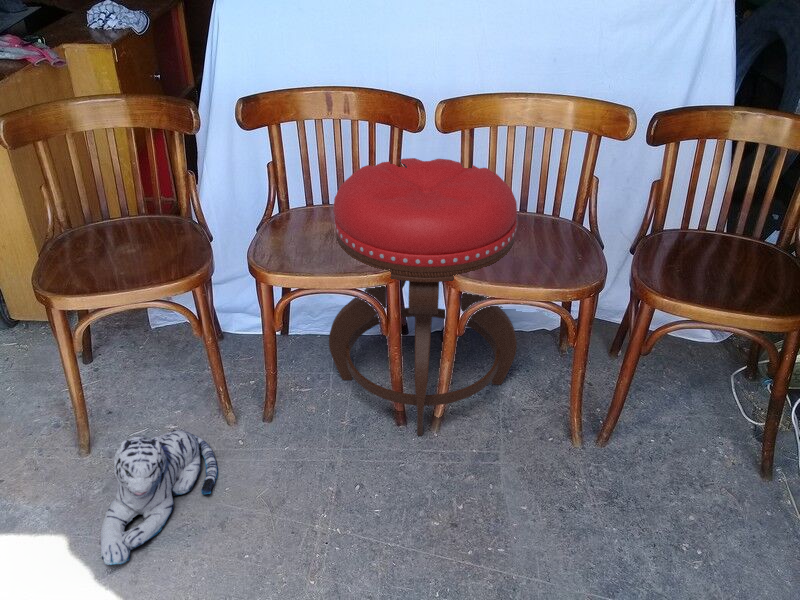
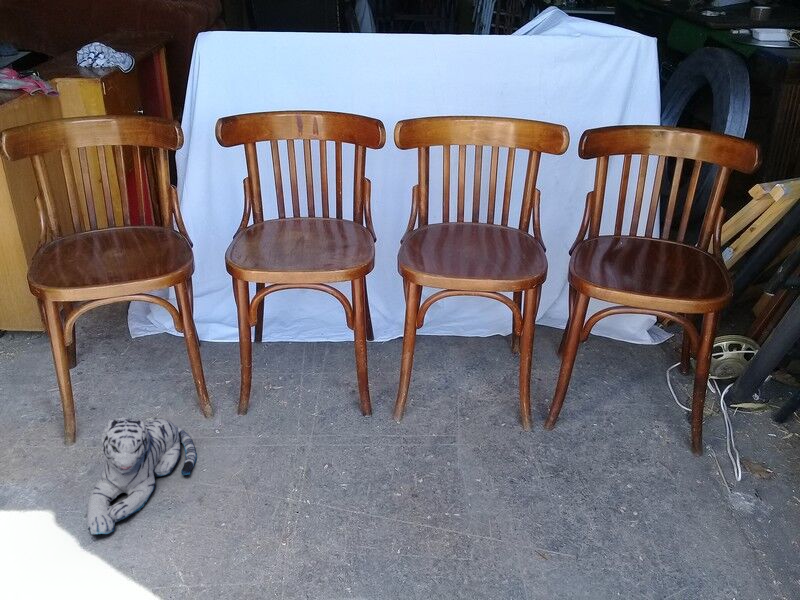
stool: present [329,158,517,435] -> none [300,175,471,424]

